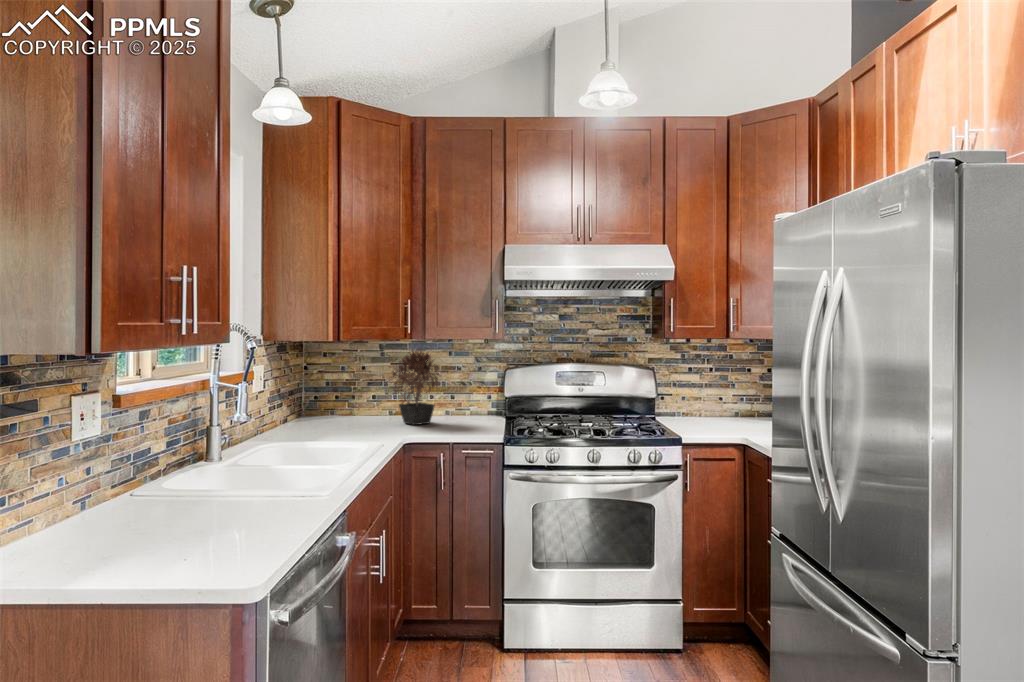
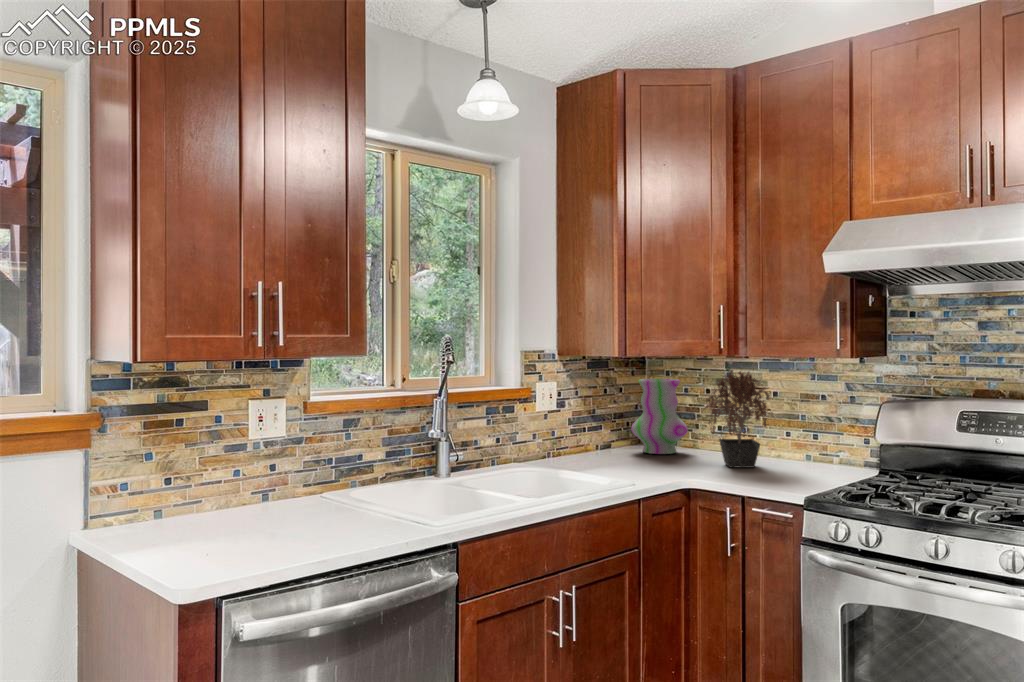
vase: none [308,359,357,423] -> present [631,379,688,454]

